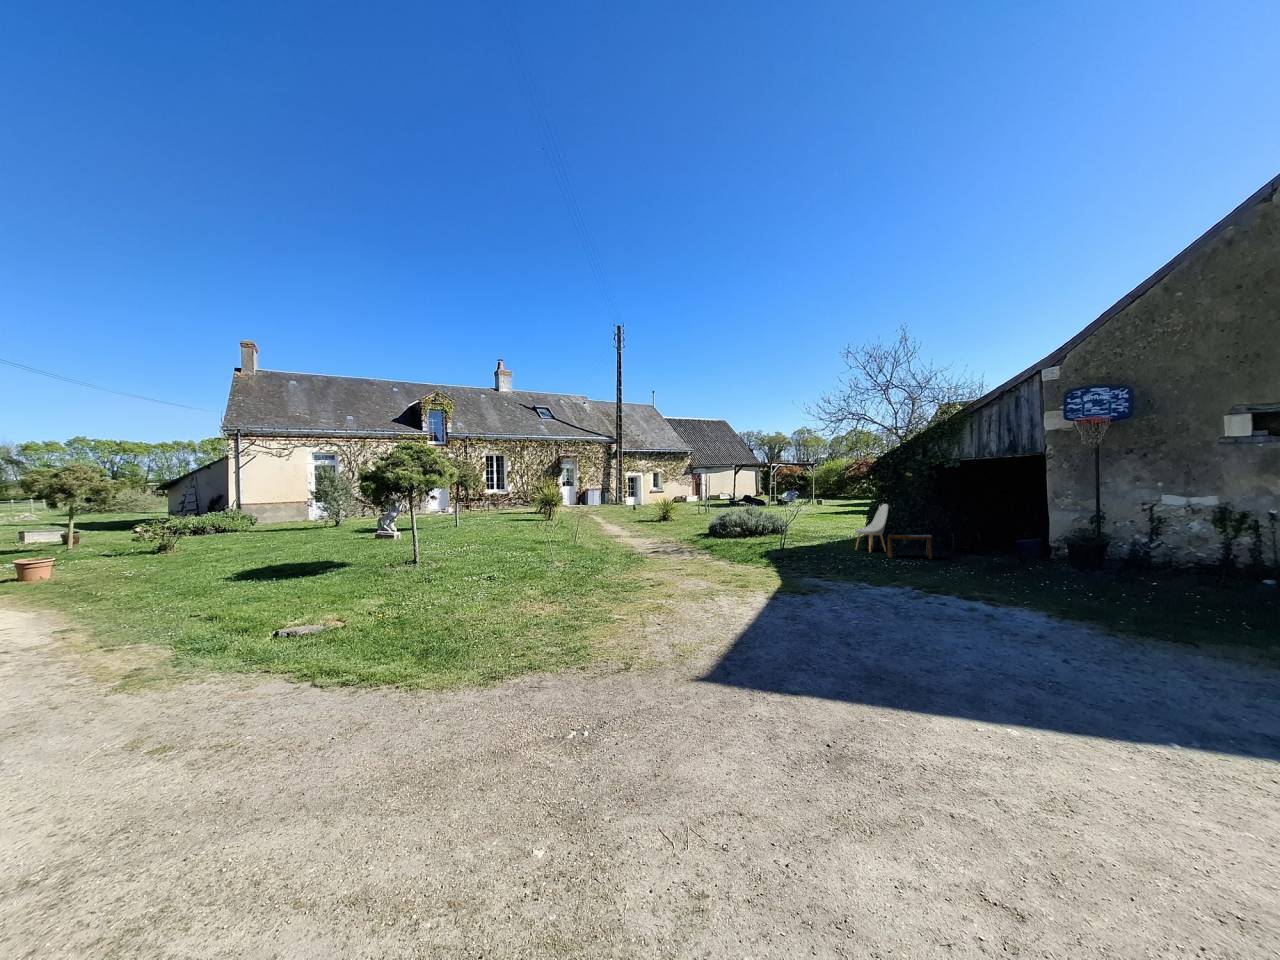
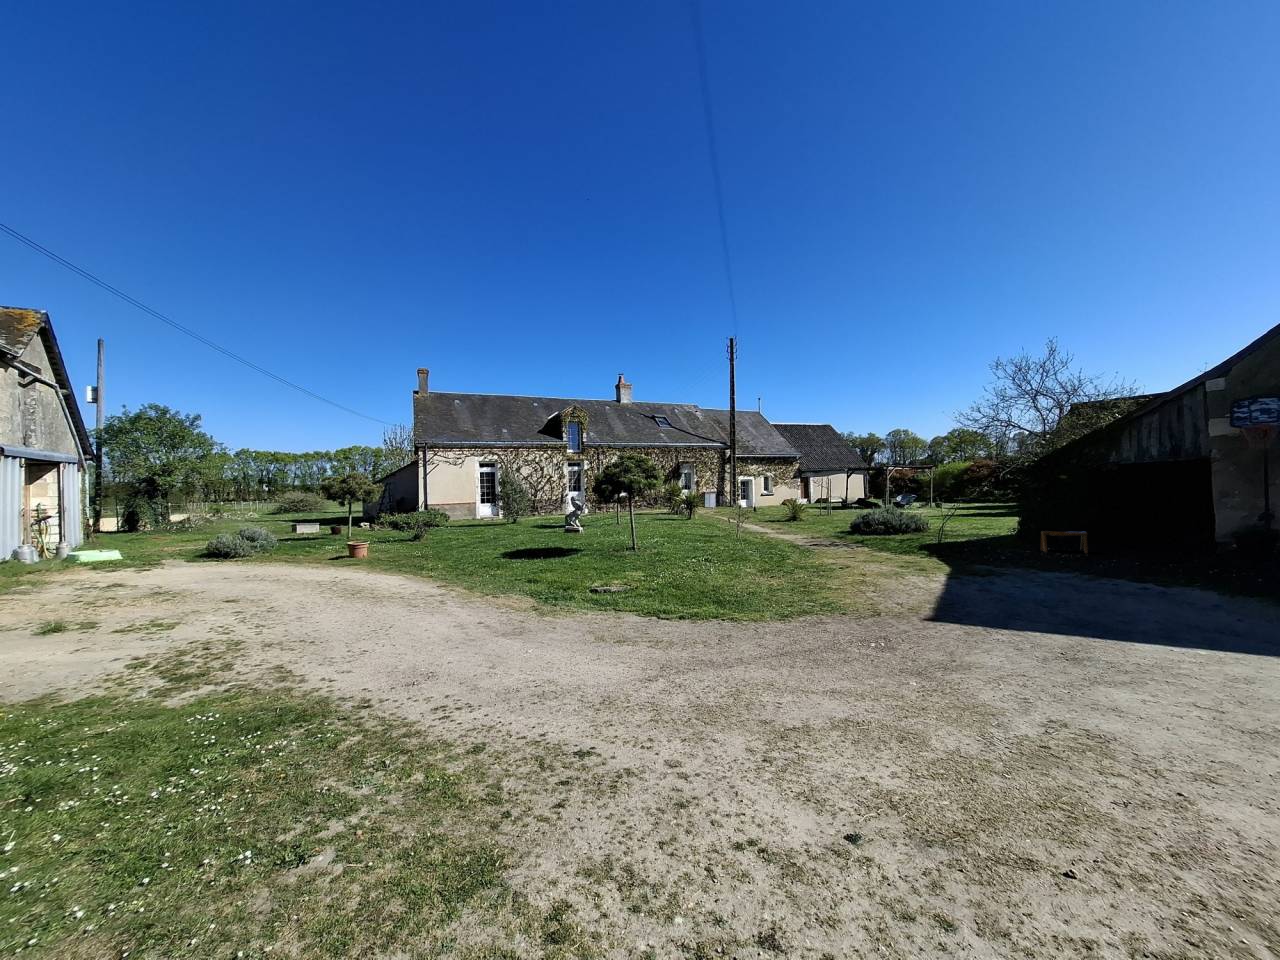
chair: present [855,504,888,551] -> none [1005,504,1038,547]

